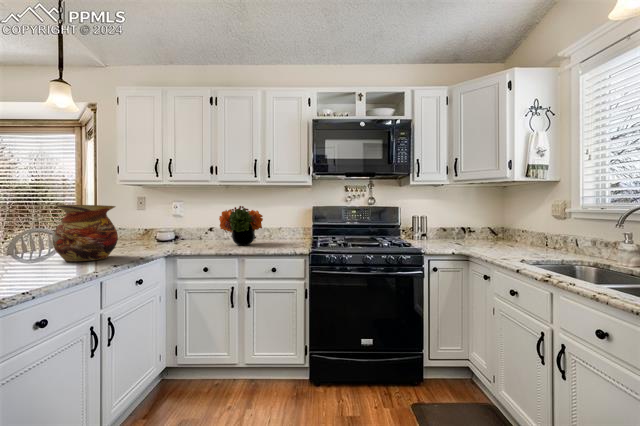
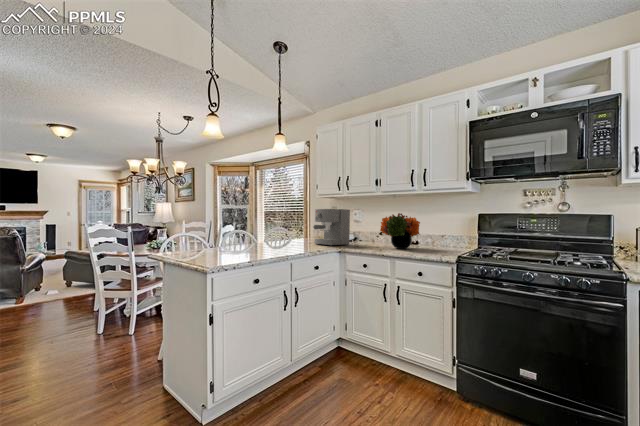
coffee maker: none [122,200,176,249] -> present [313,209,350,246]
vase: present [52,205,118,261] -> none [271,213,305,249]

